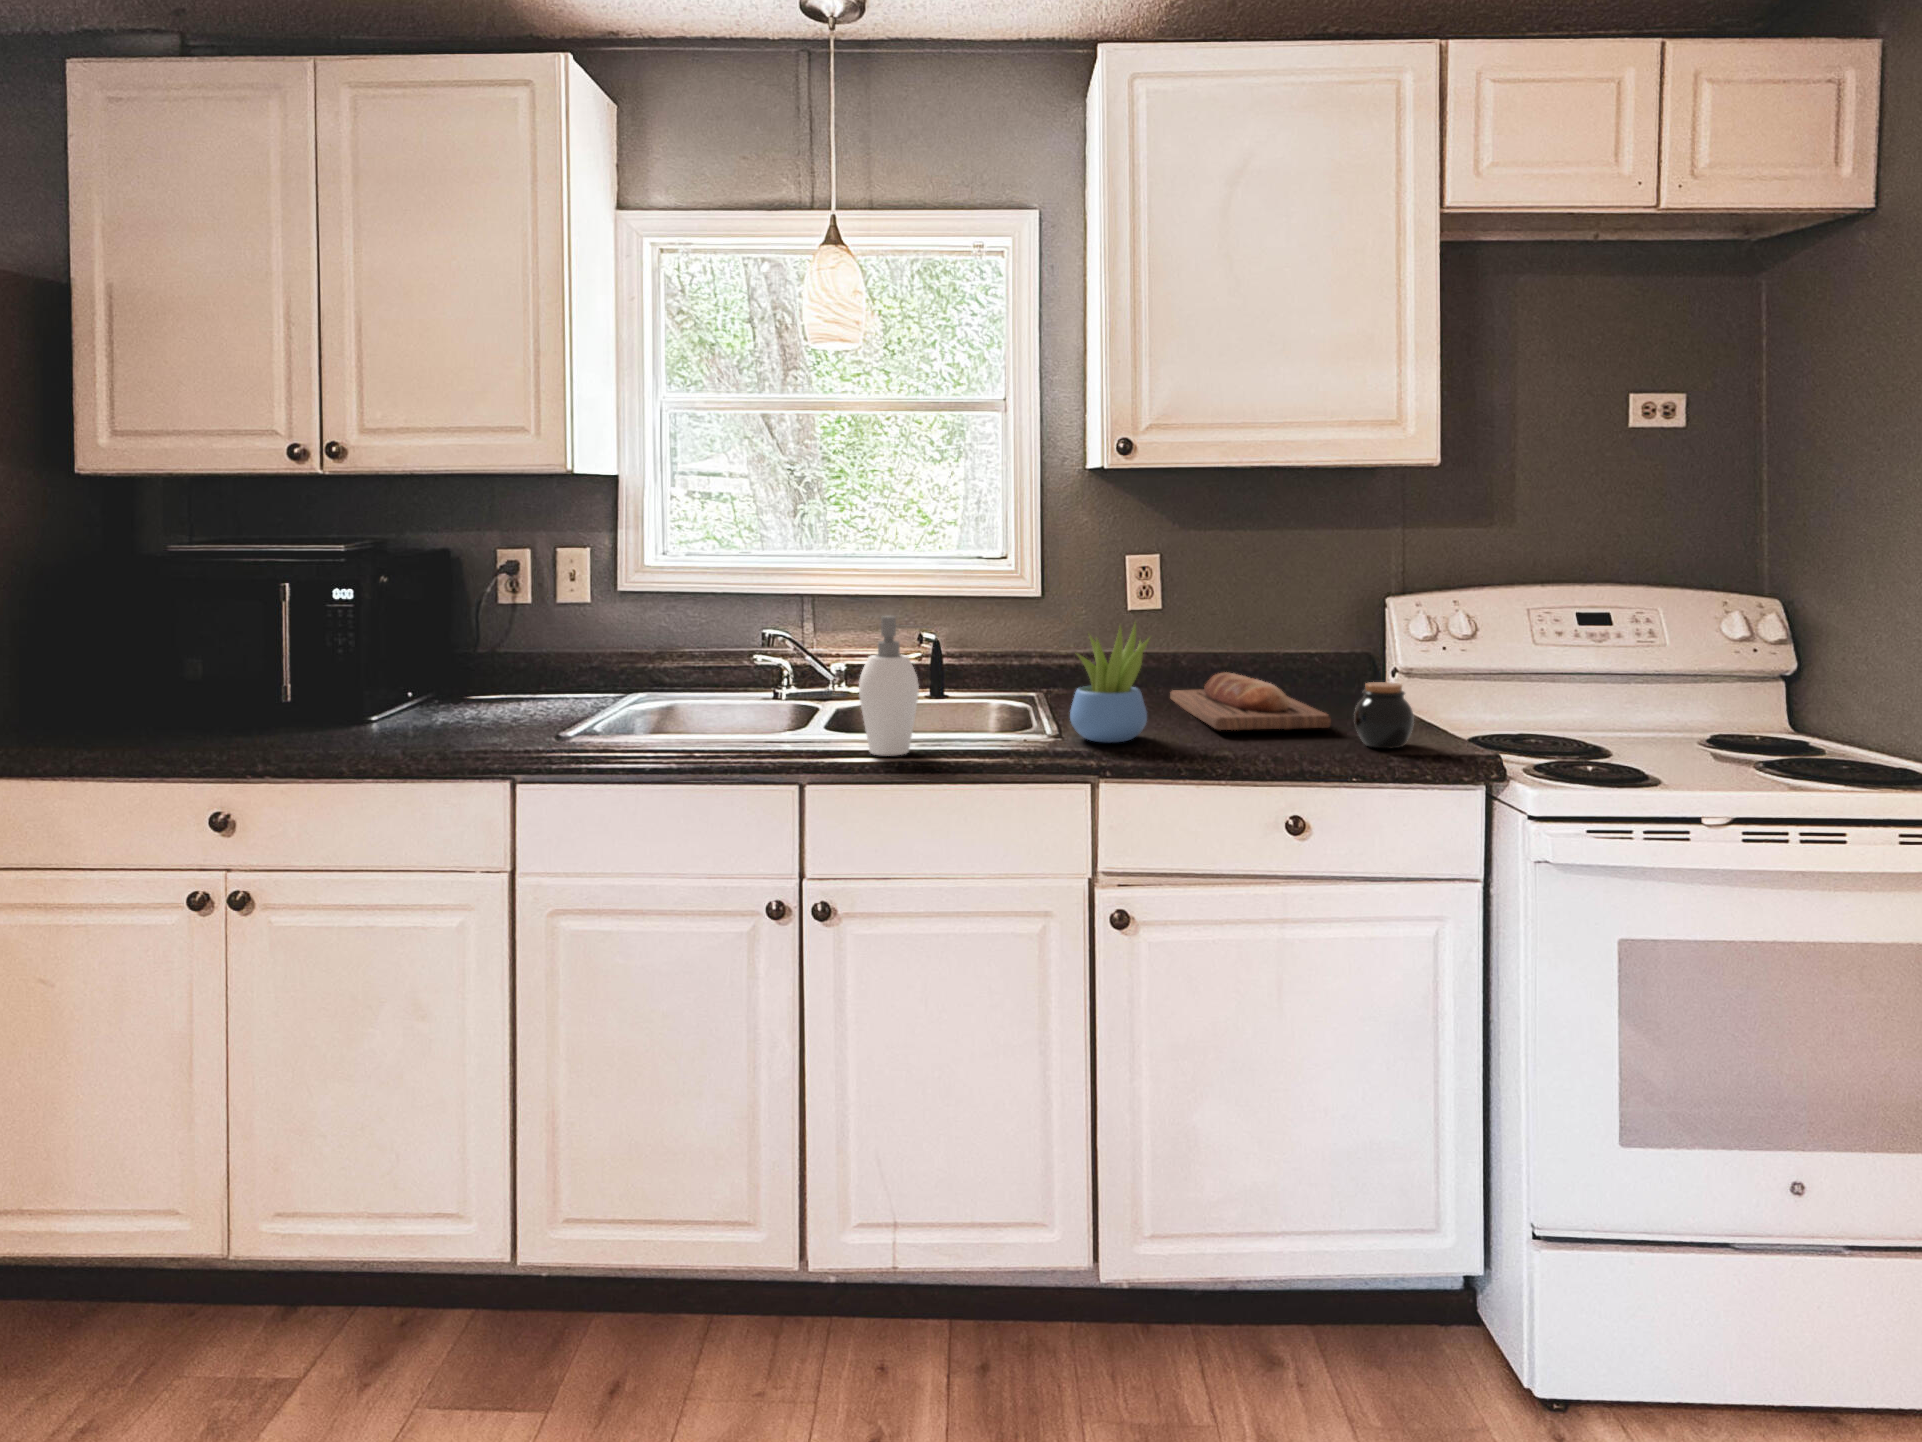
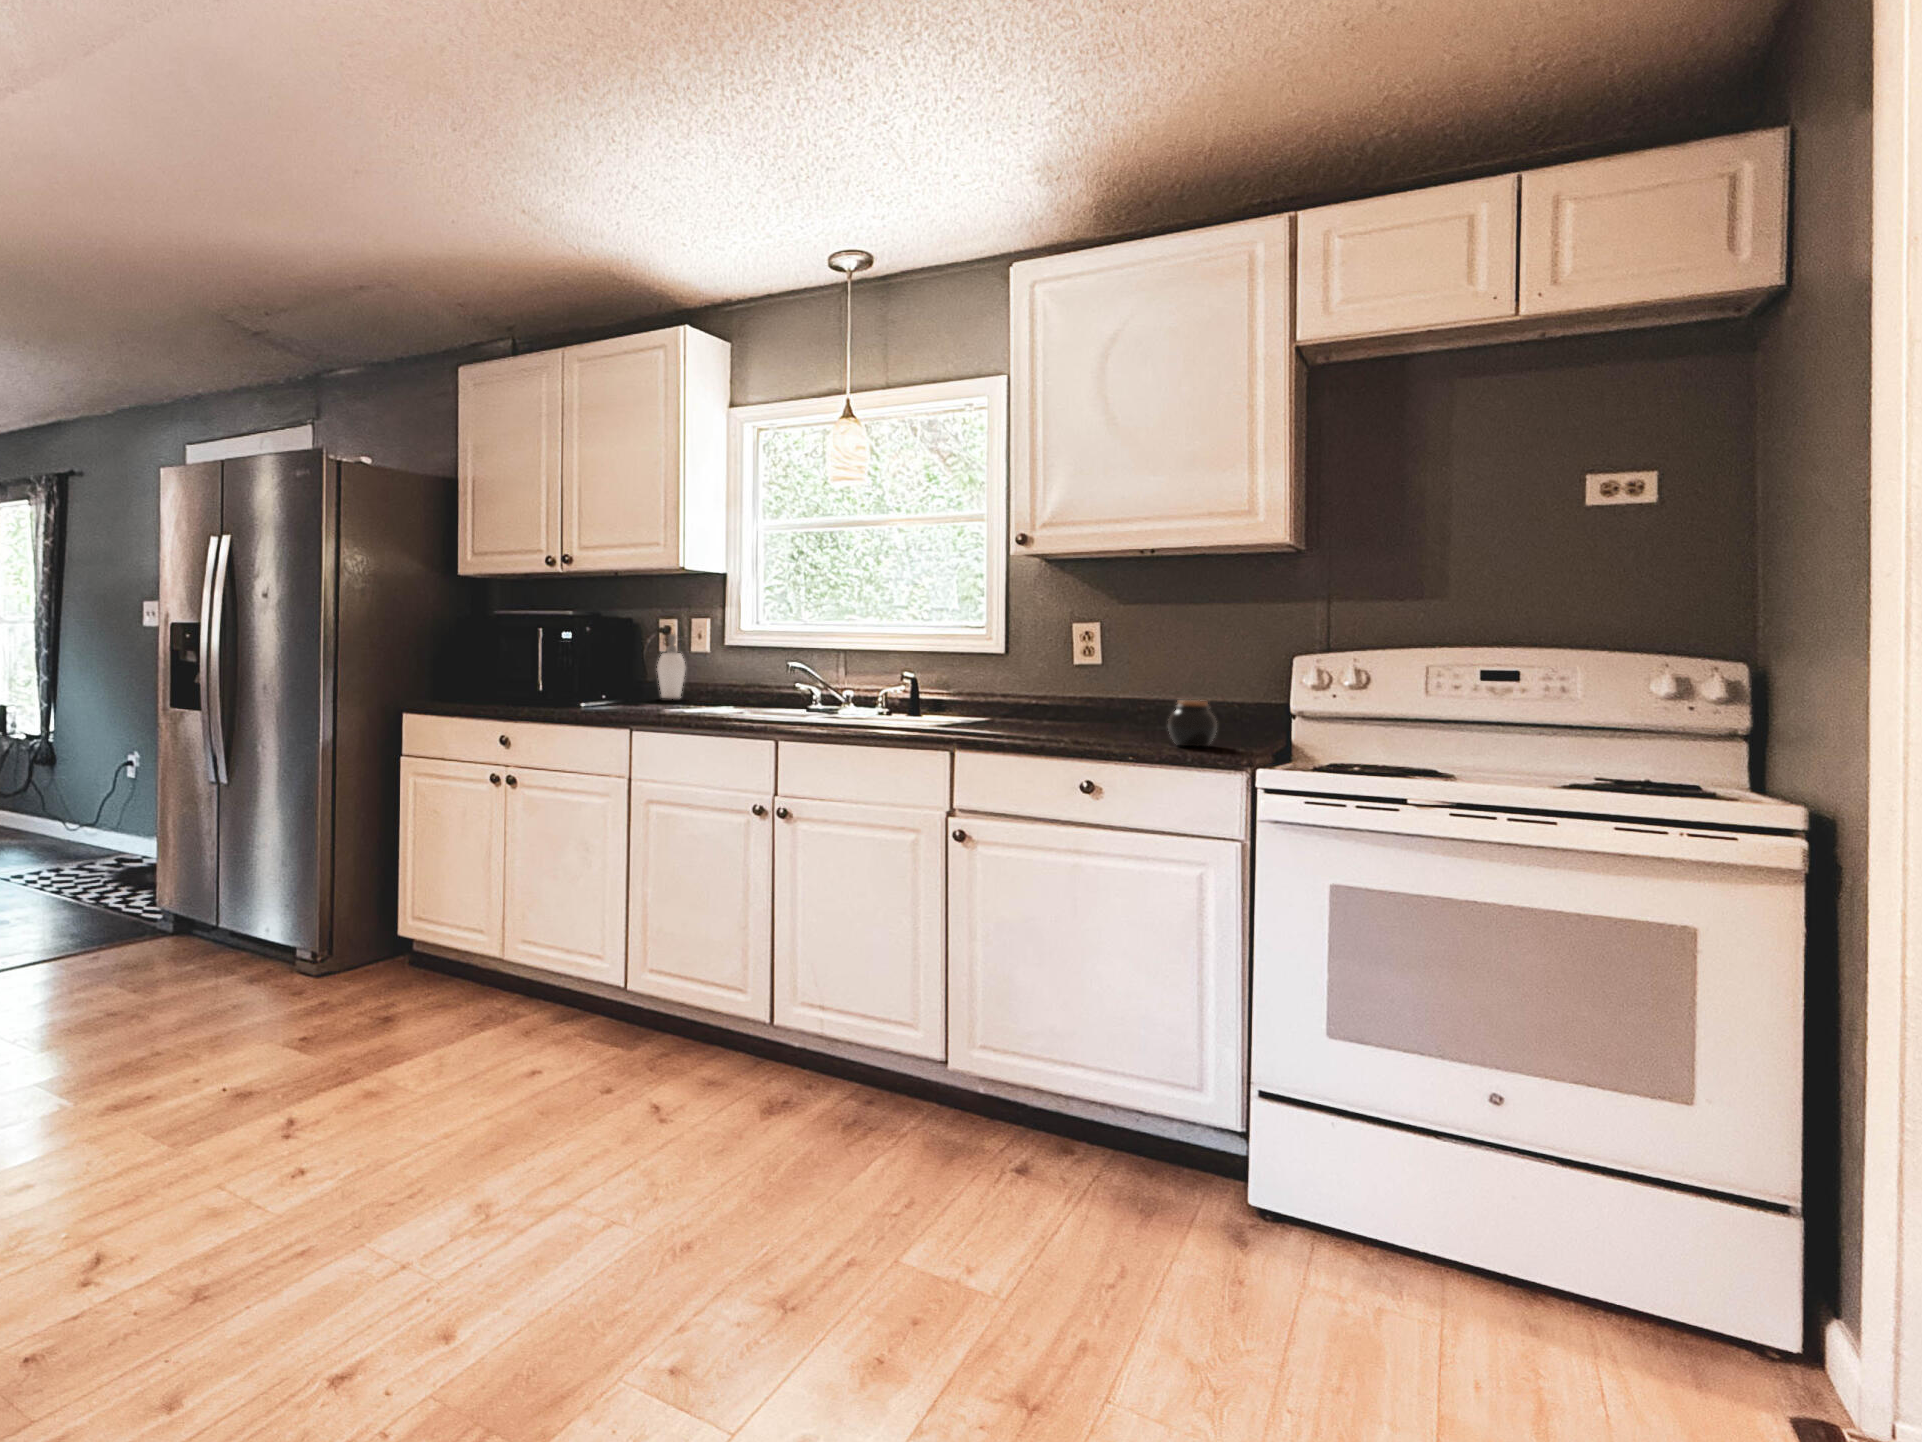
soap dispenser: present [859,616,931,756] -> present [657,634,686,698]
succulent plant: present [1070,624,1149,743] -> none [959,652,1015,733]
bread loaf: present [1170,672,1331,730] -> none [1069,703,1171,735]

